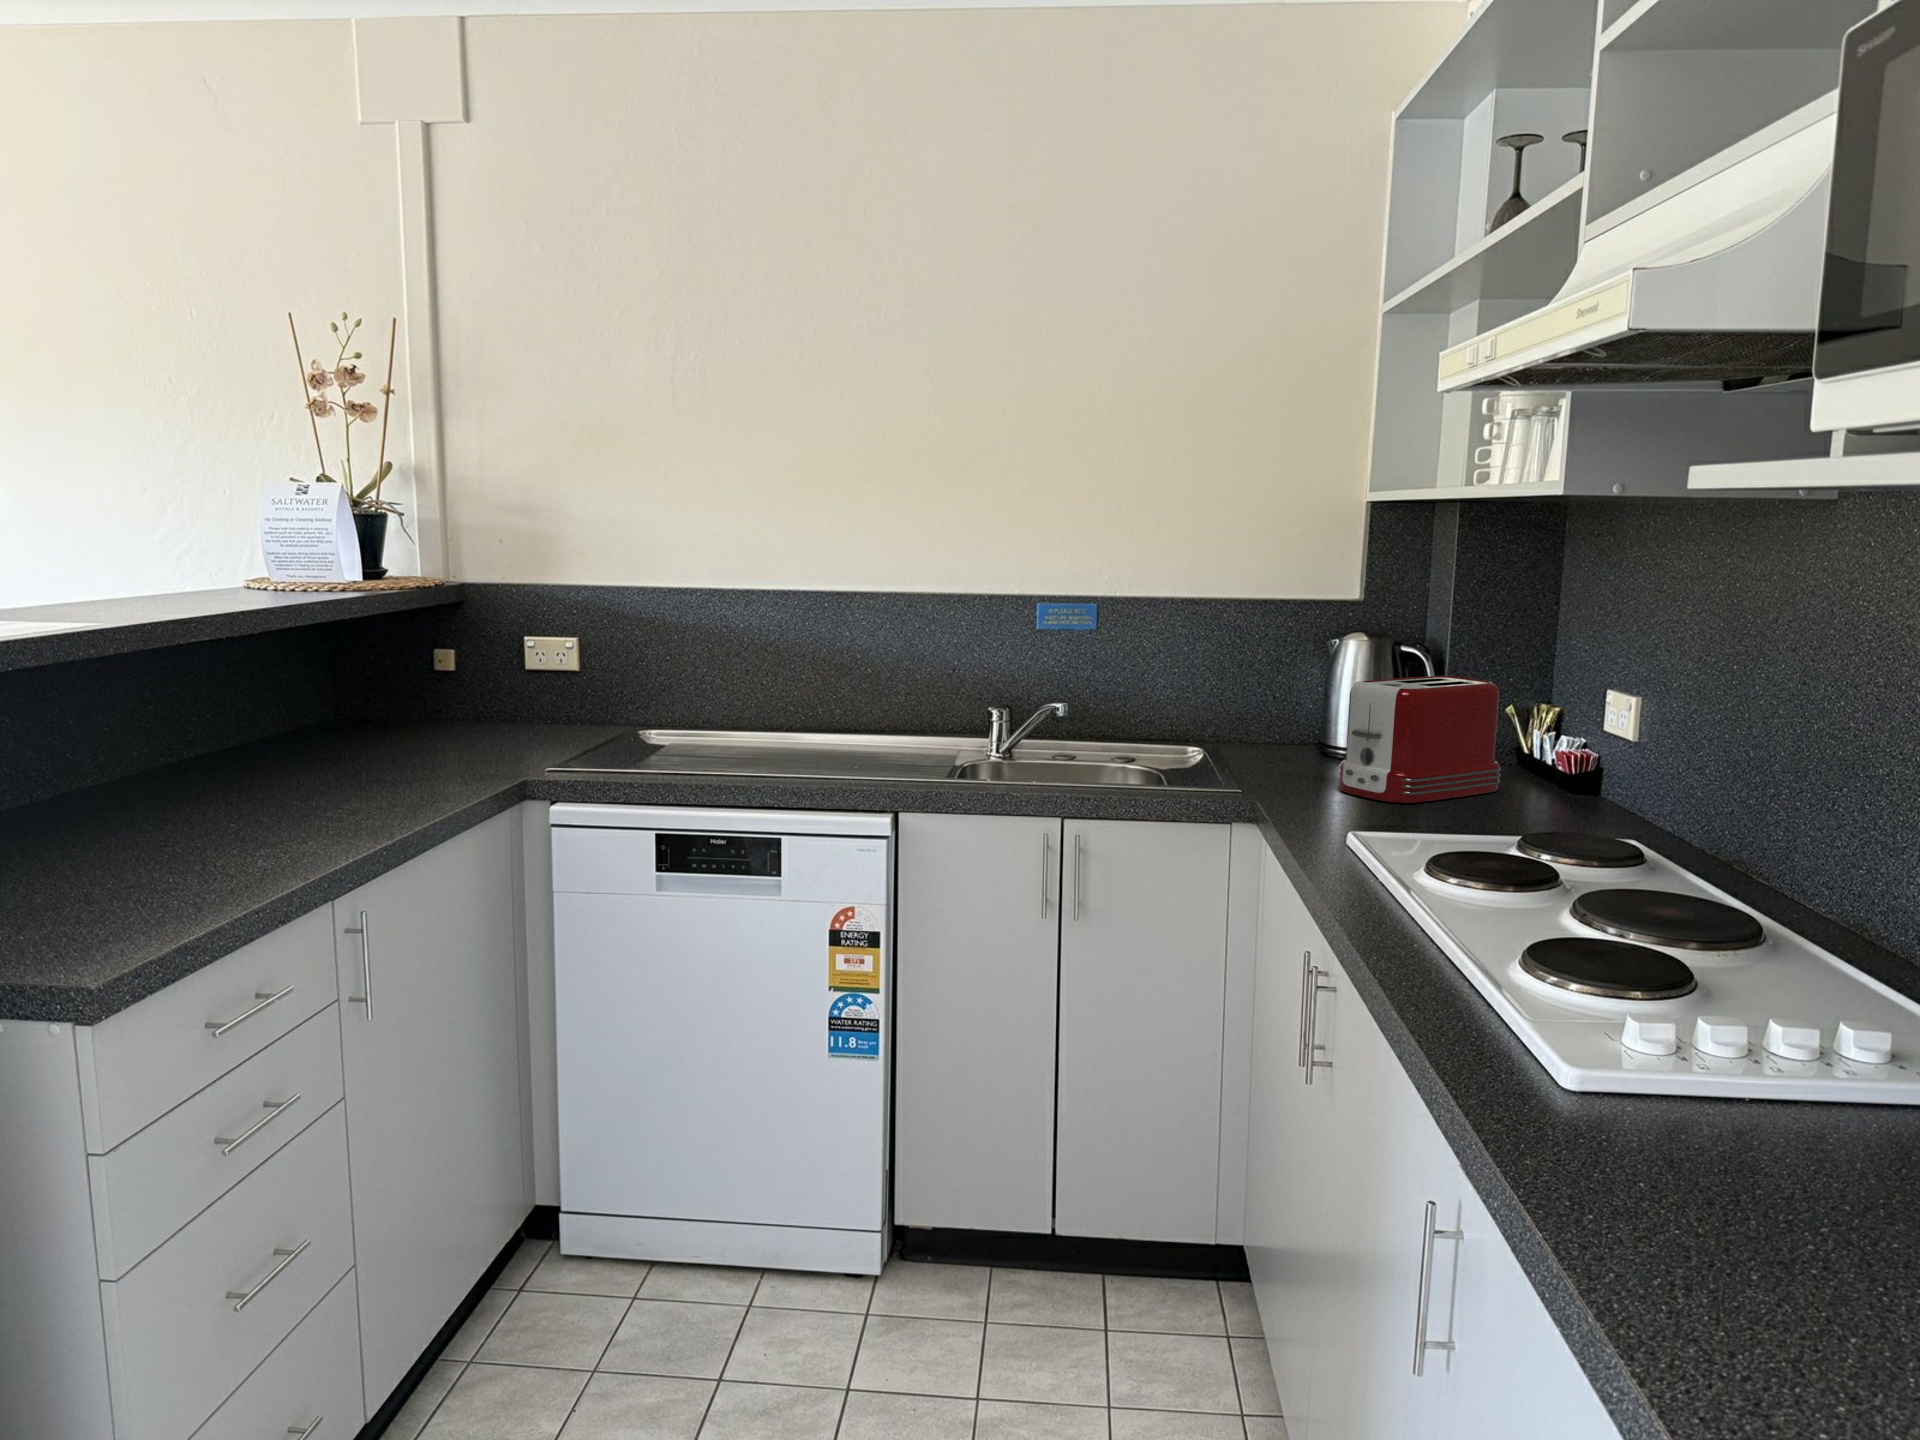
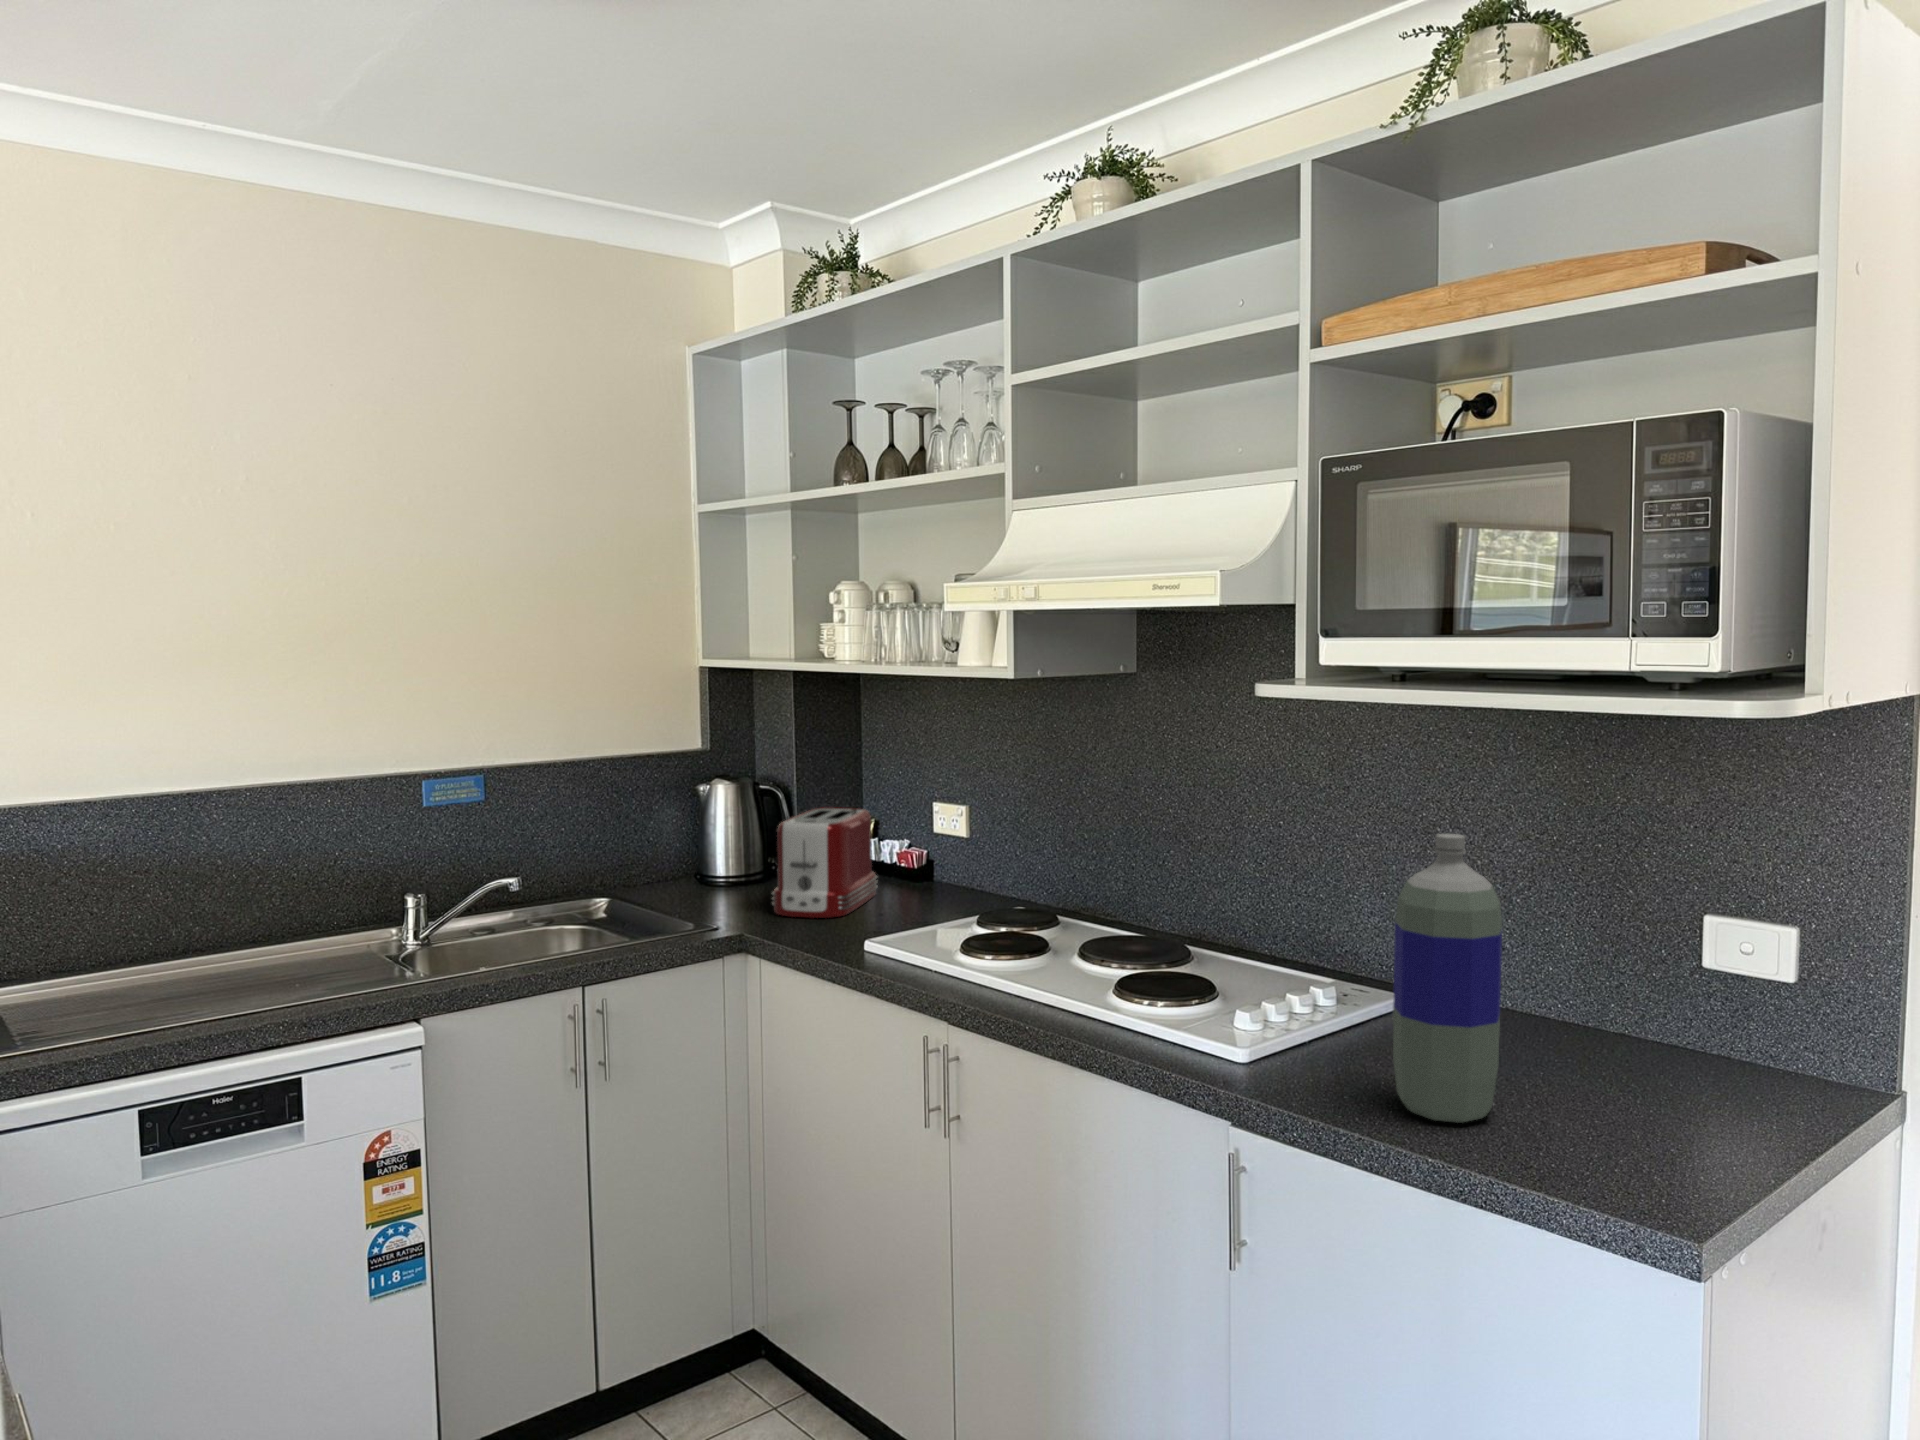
bottle: none [1657,721,1879,1220] -> present [1393,834,1502,1123]

